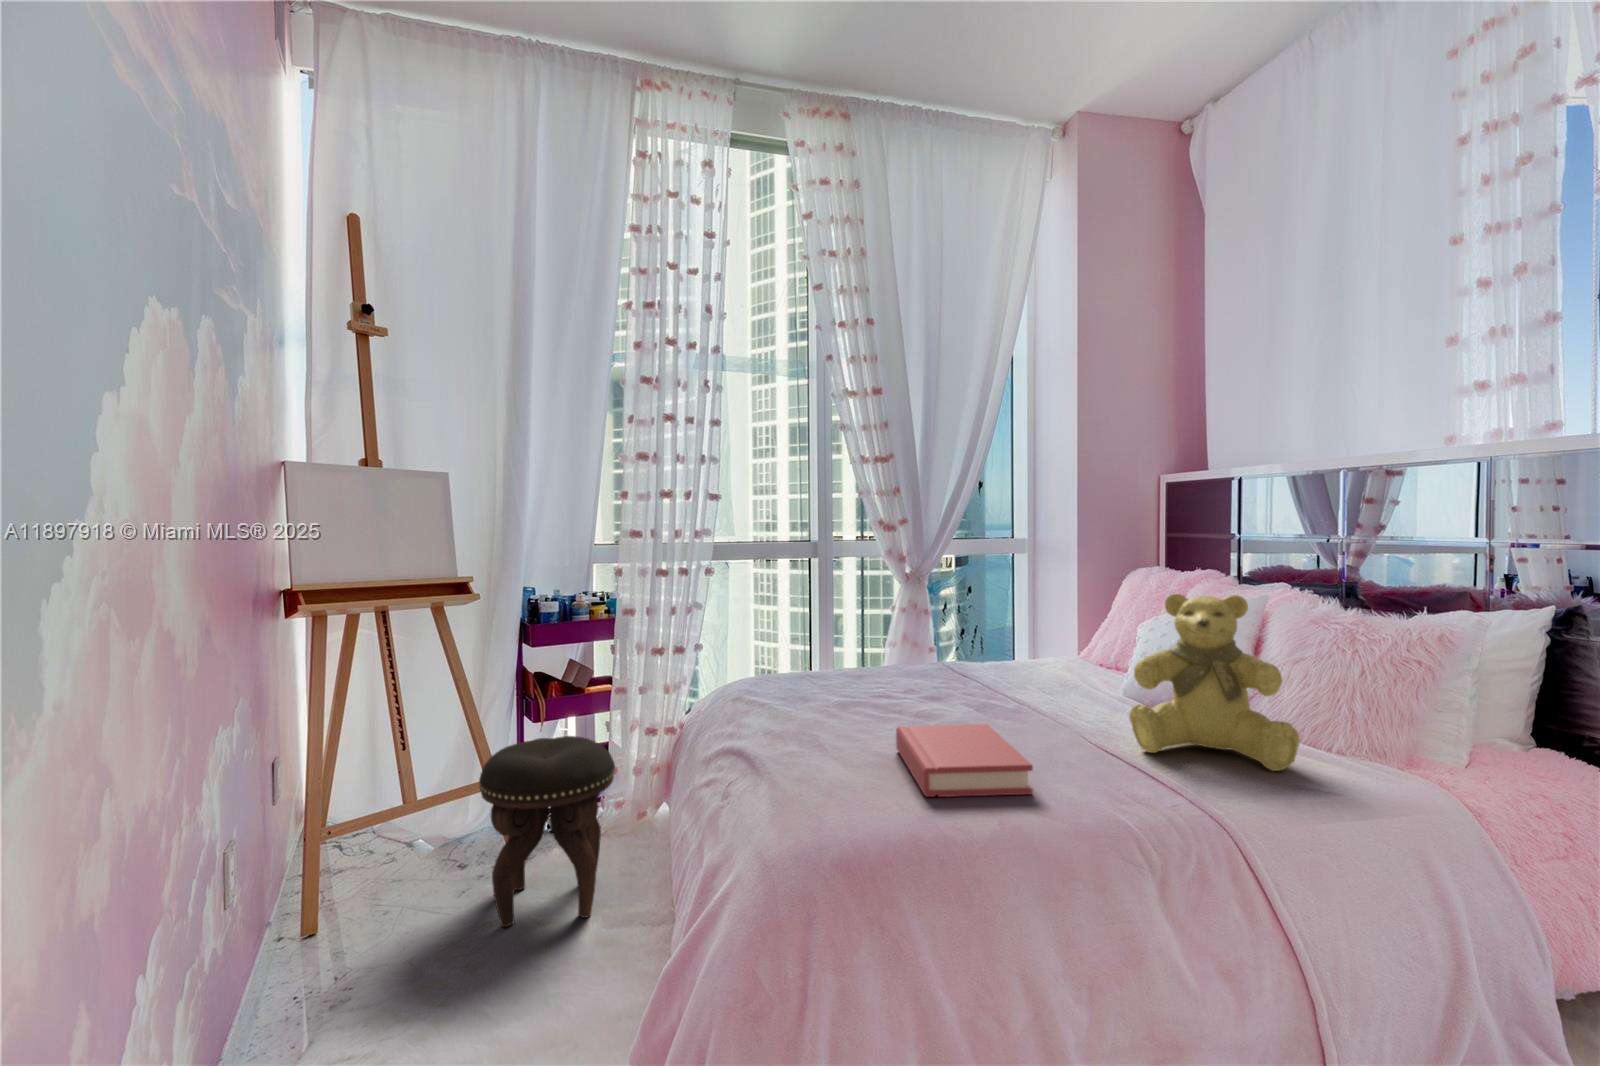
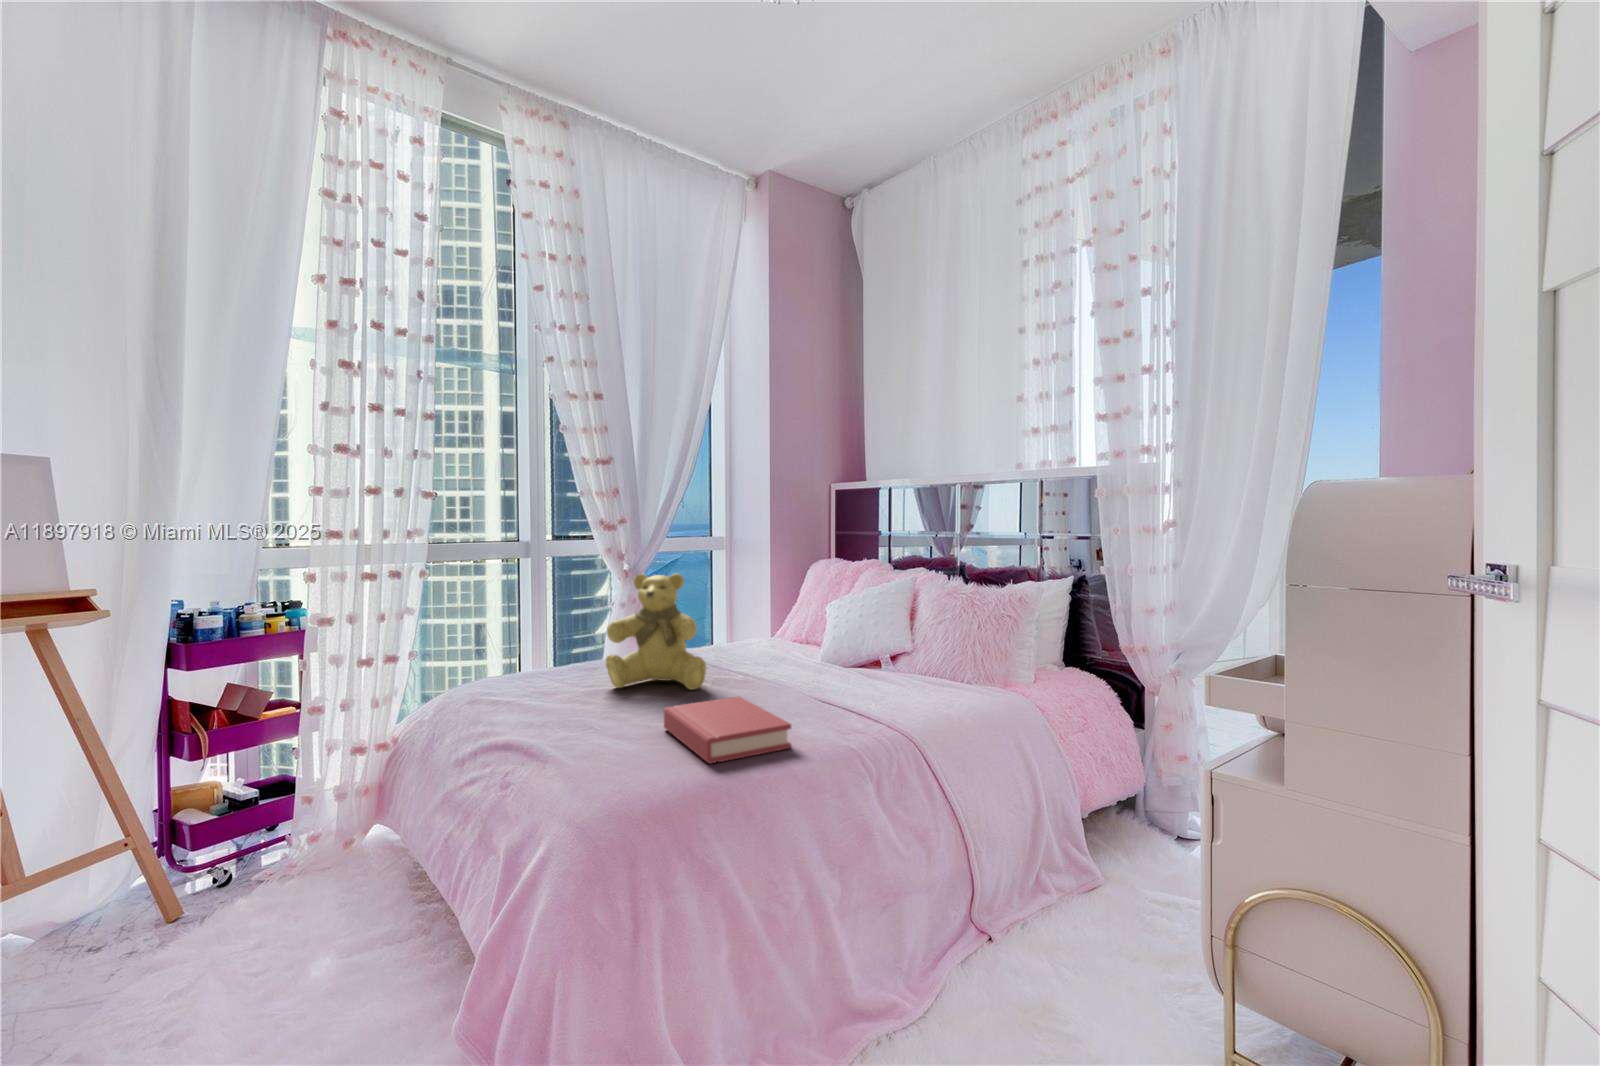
teddy bear: present [1129,594,1300,771] -> present [606,573,706,690]
footstool: present [479,736,615,927] -> none [137,766,329,1006]

